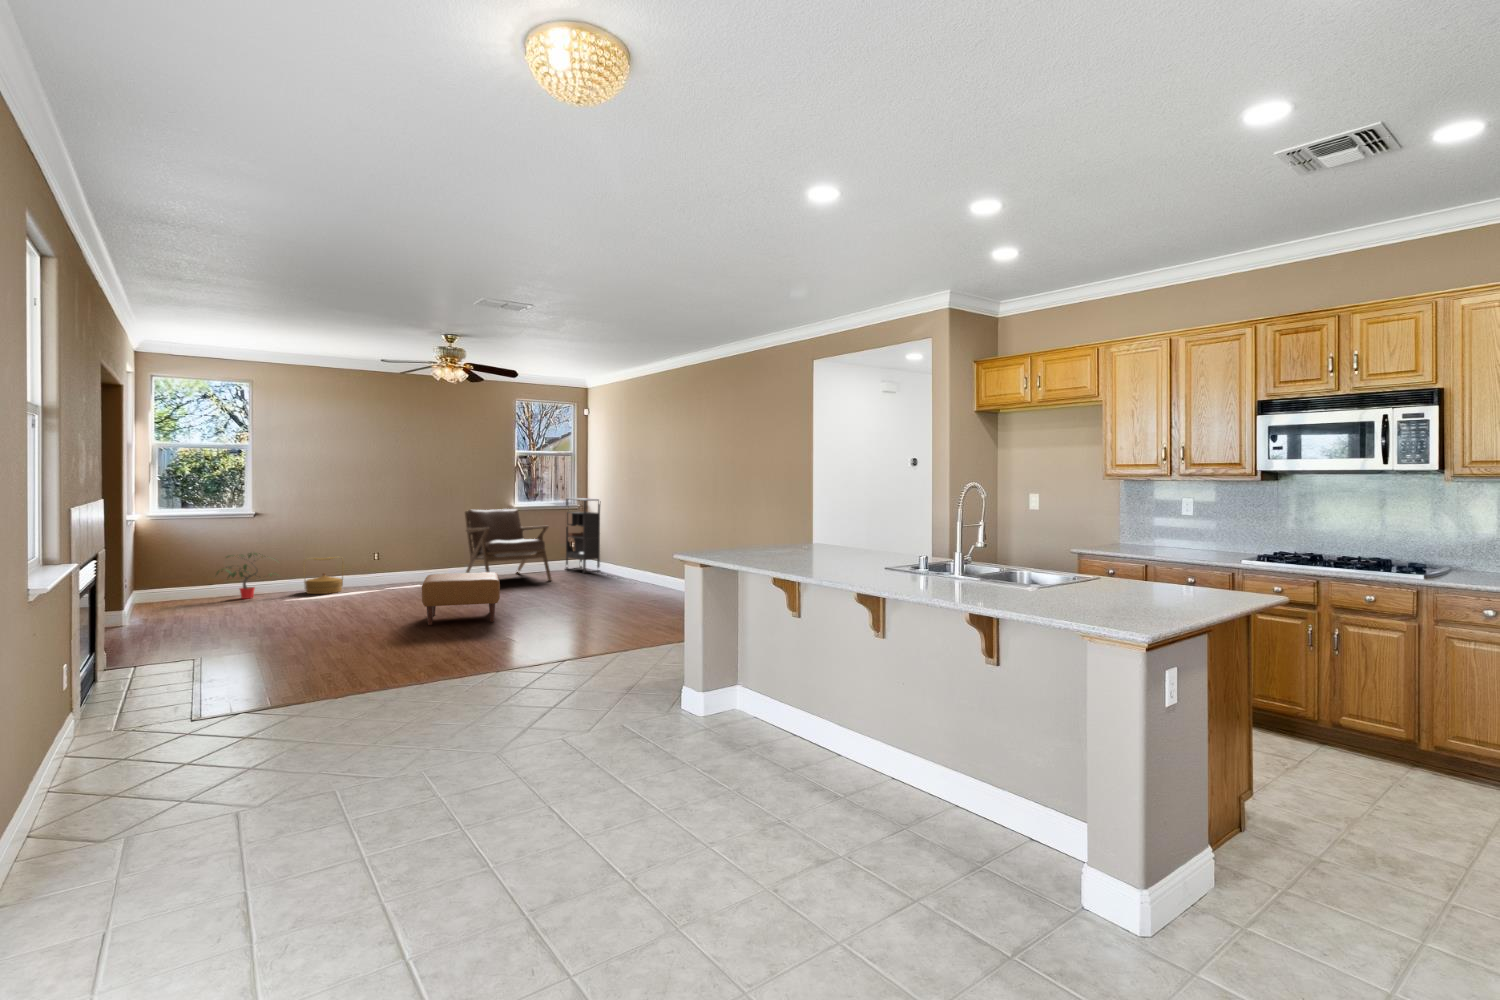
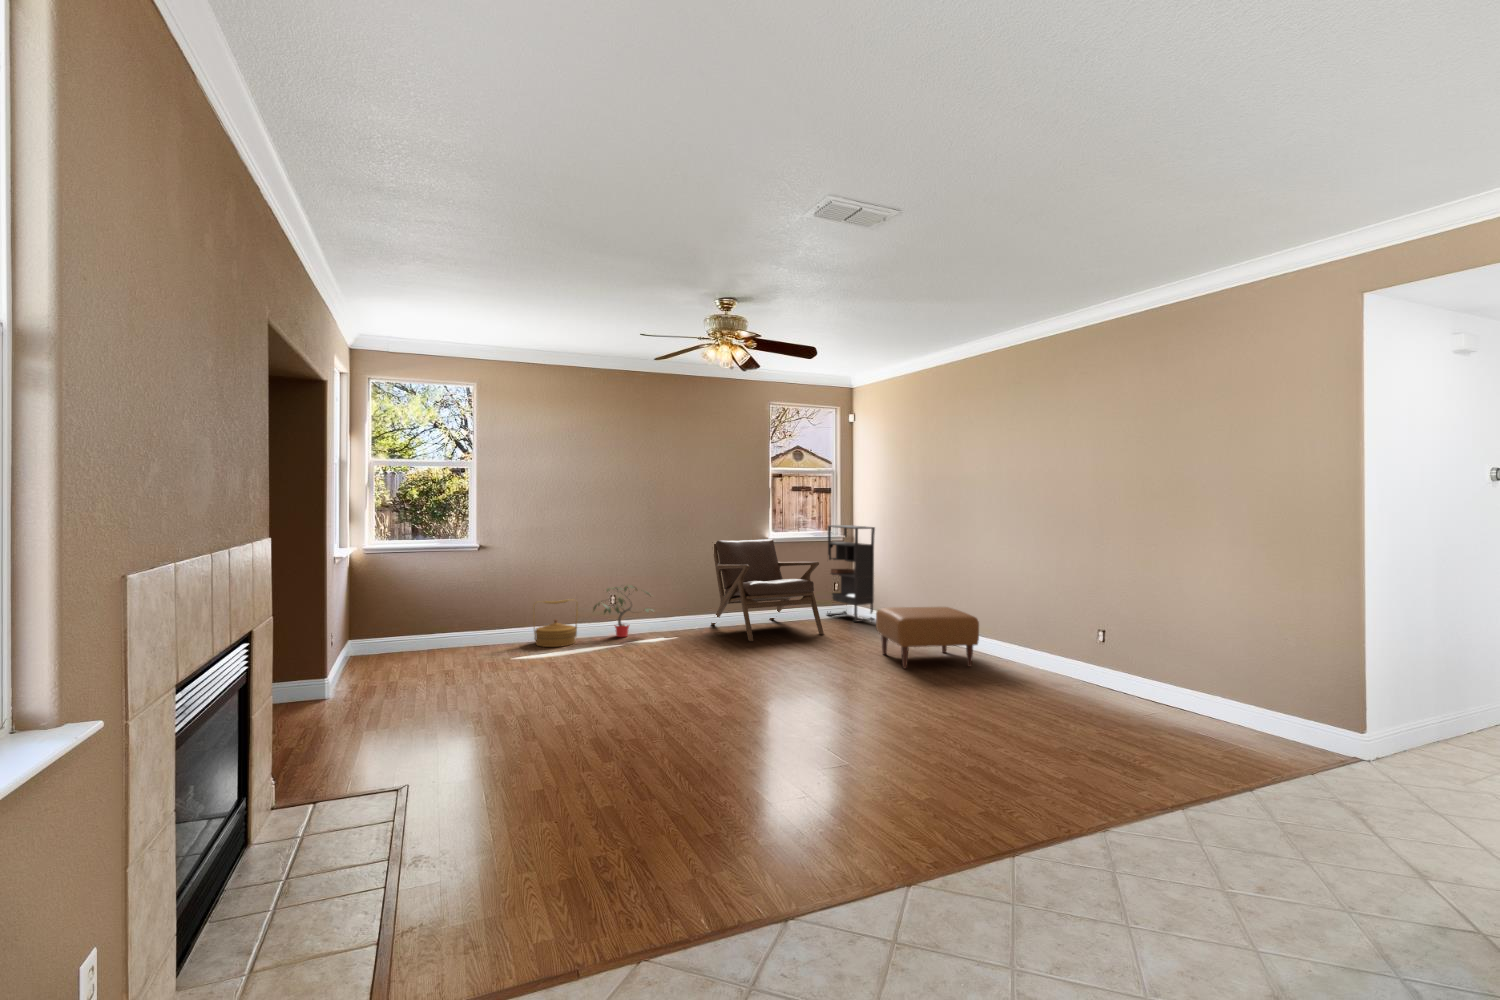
potted plant: present [216,553,277,599] -> present [593,585,653,637]
ottoman: present [422,572,500,625] -> present [876,607,979,668]

